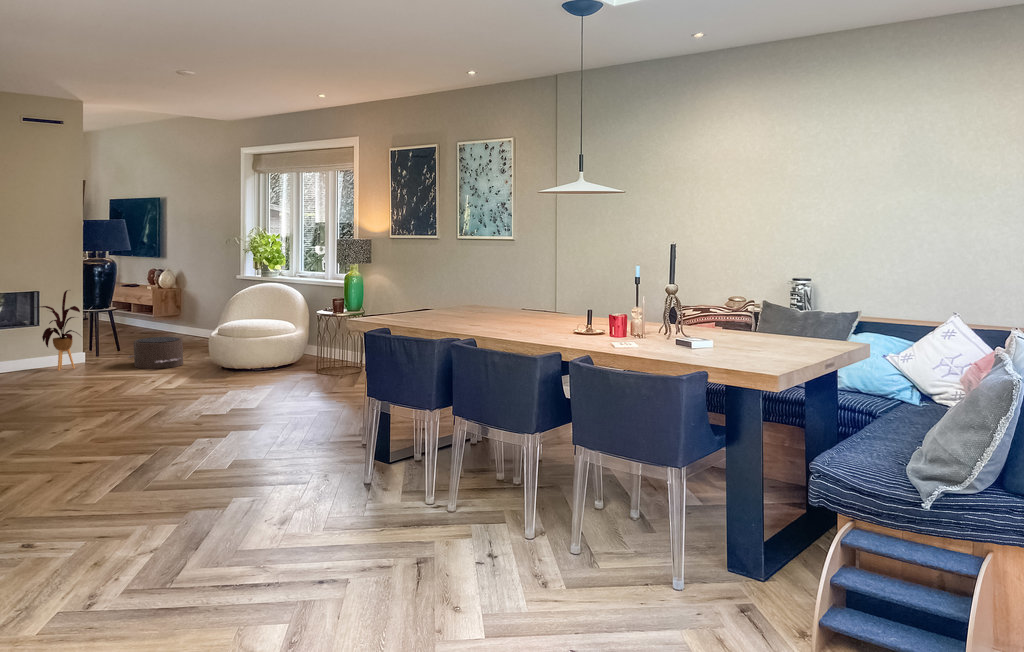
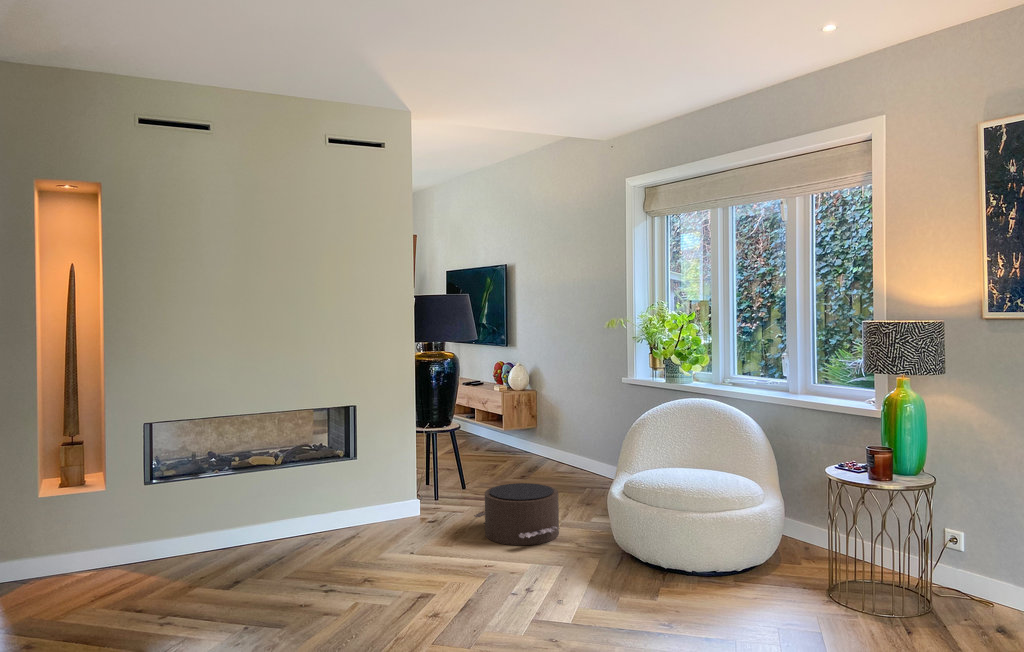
house plant: present [40,290,80,371] -> none [345,409,412,538]

